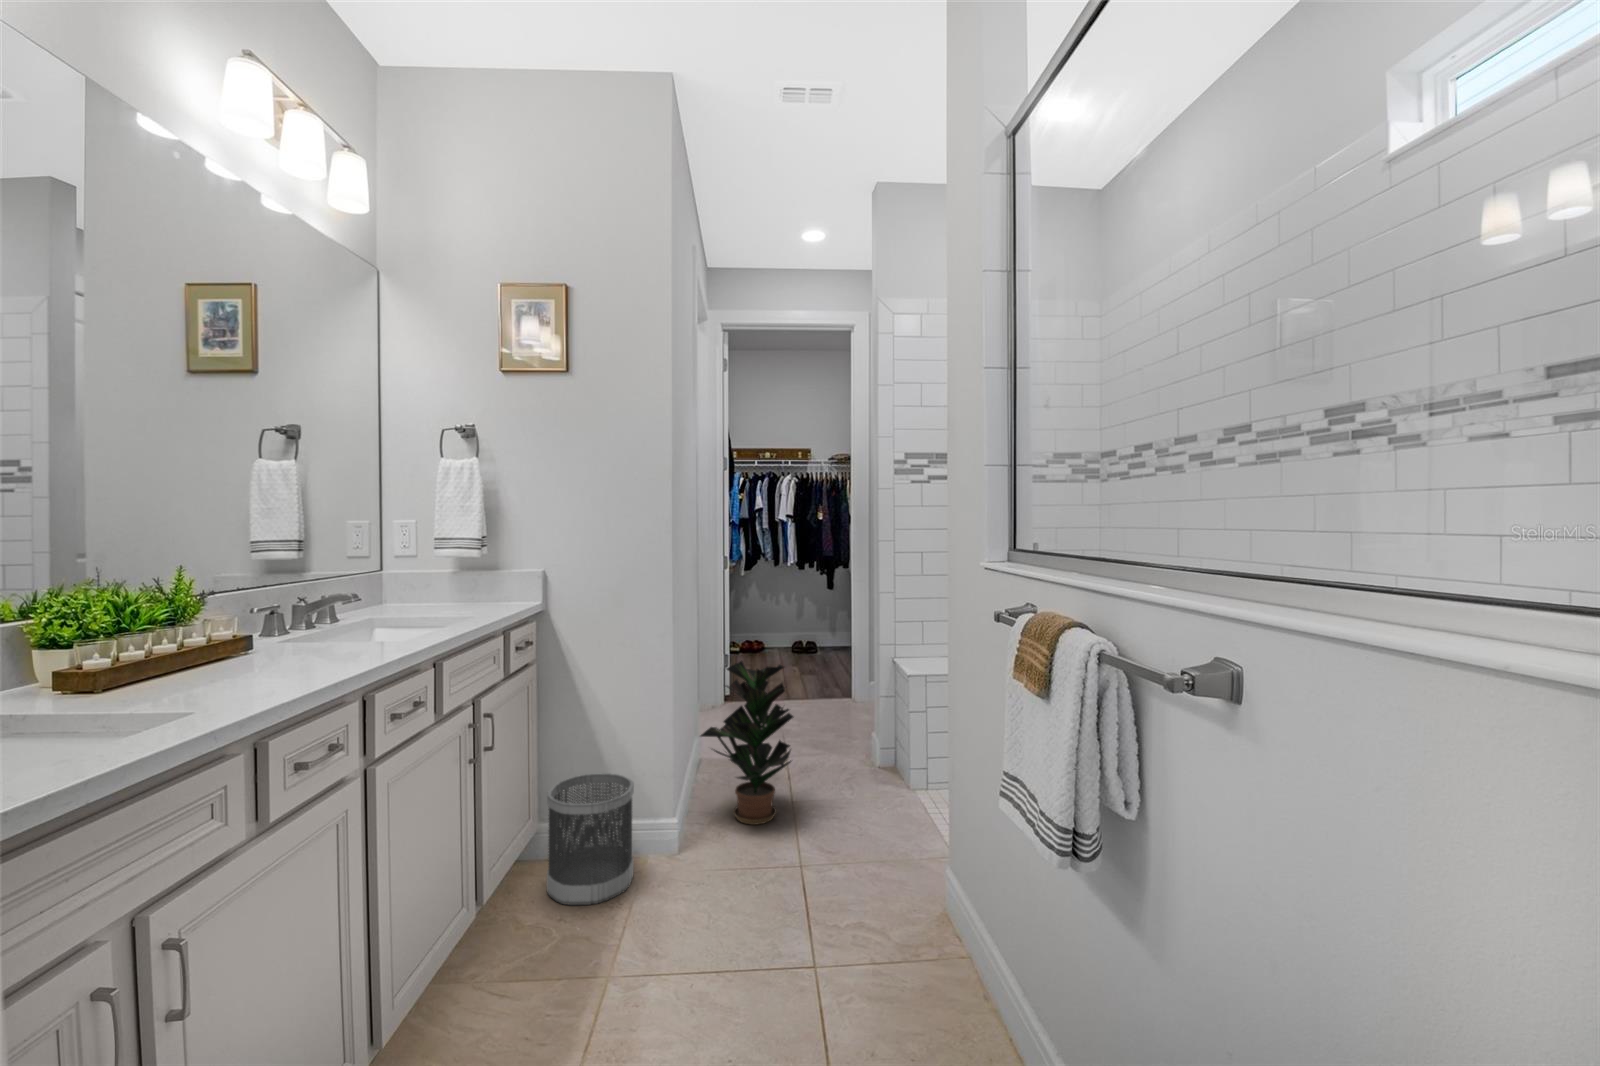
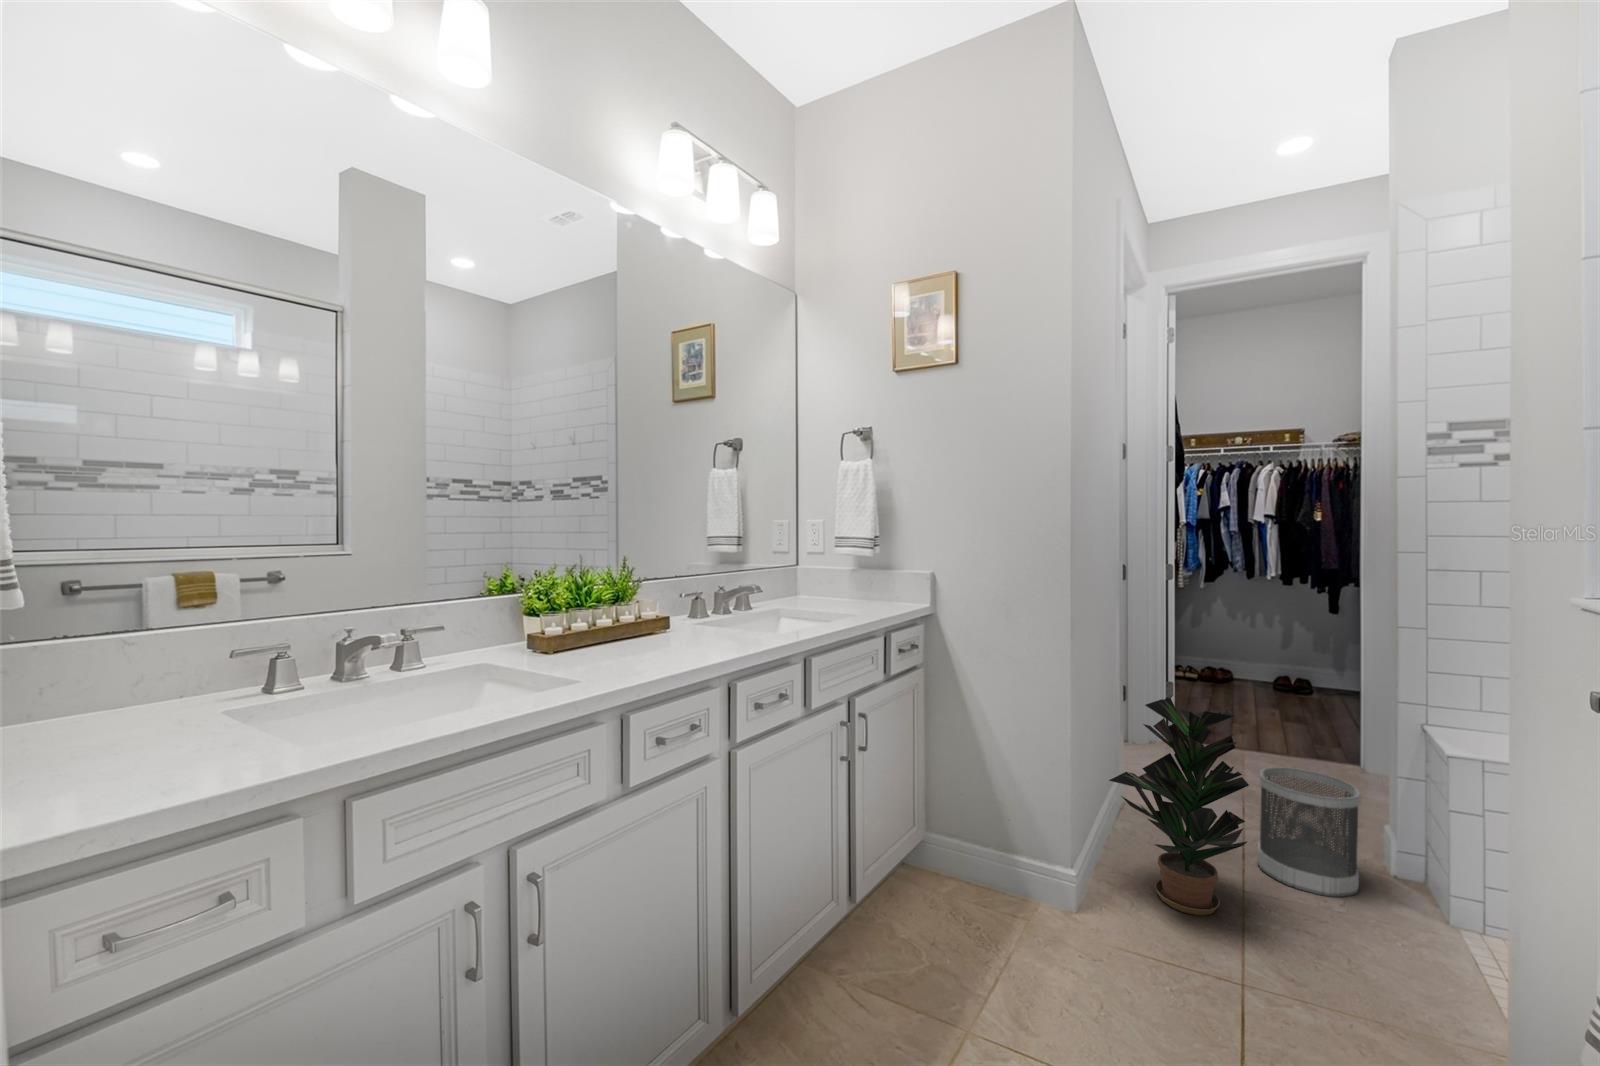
wastebasket: present [547,773,634,905] -> present [1258,767,1361,897]

